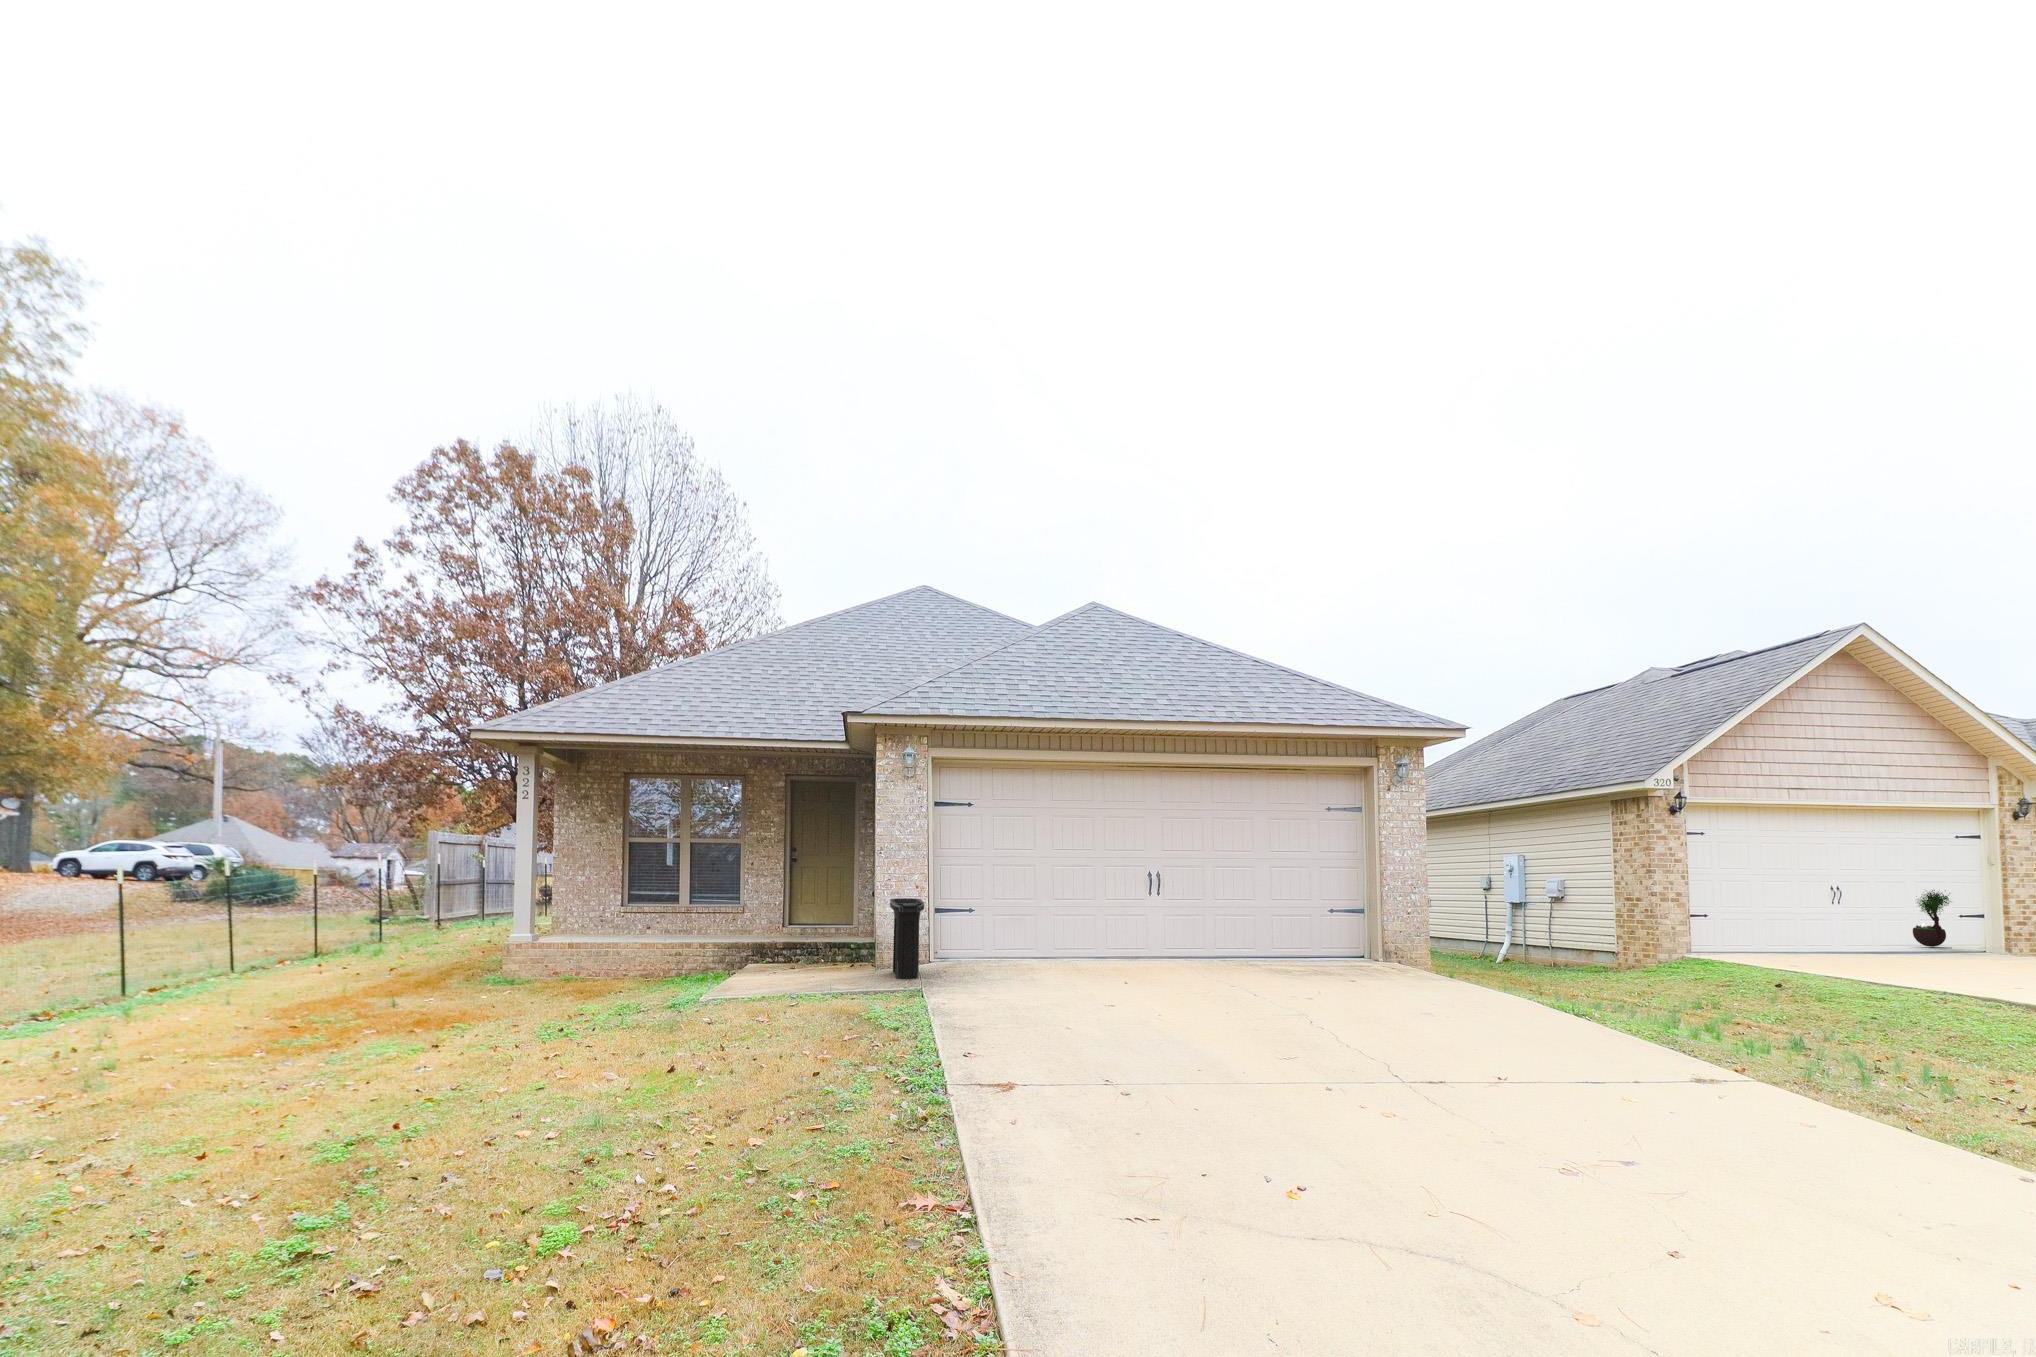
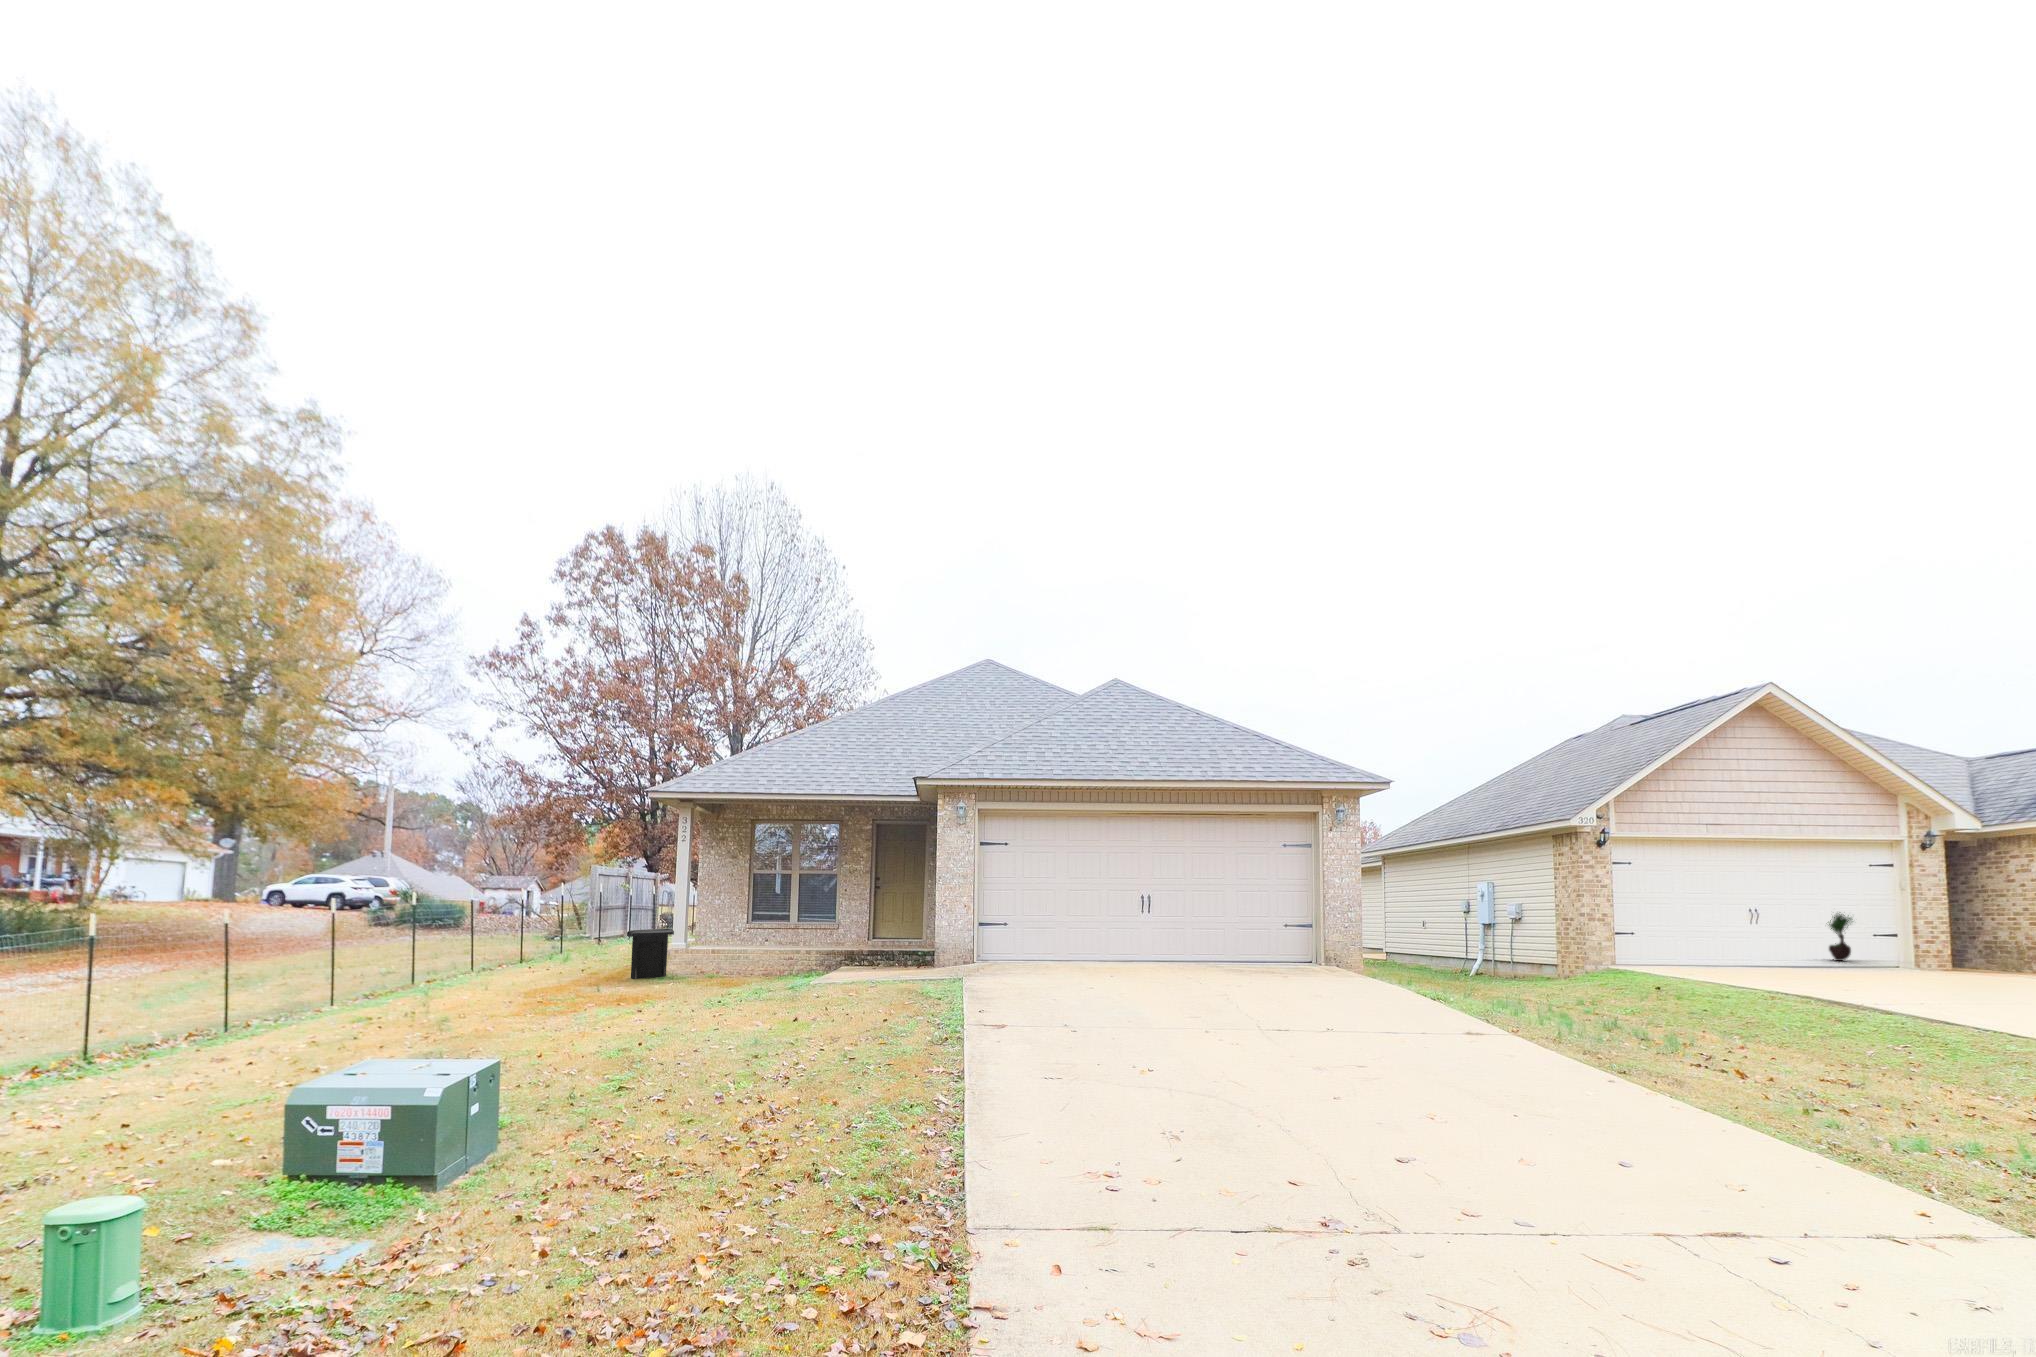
trash can: present [890,898,924,979] -> present [627,929,674,979]

